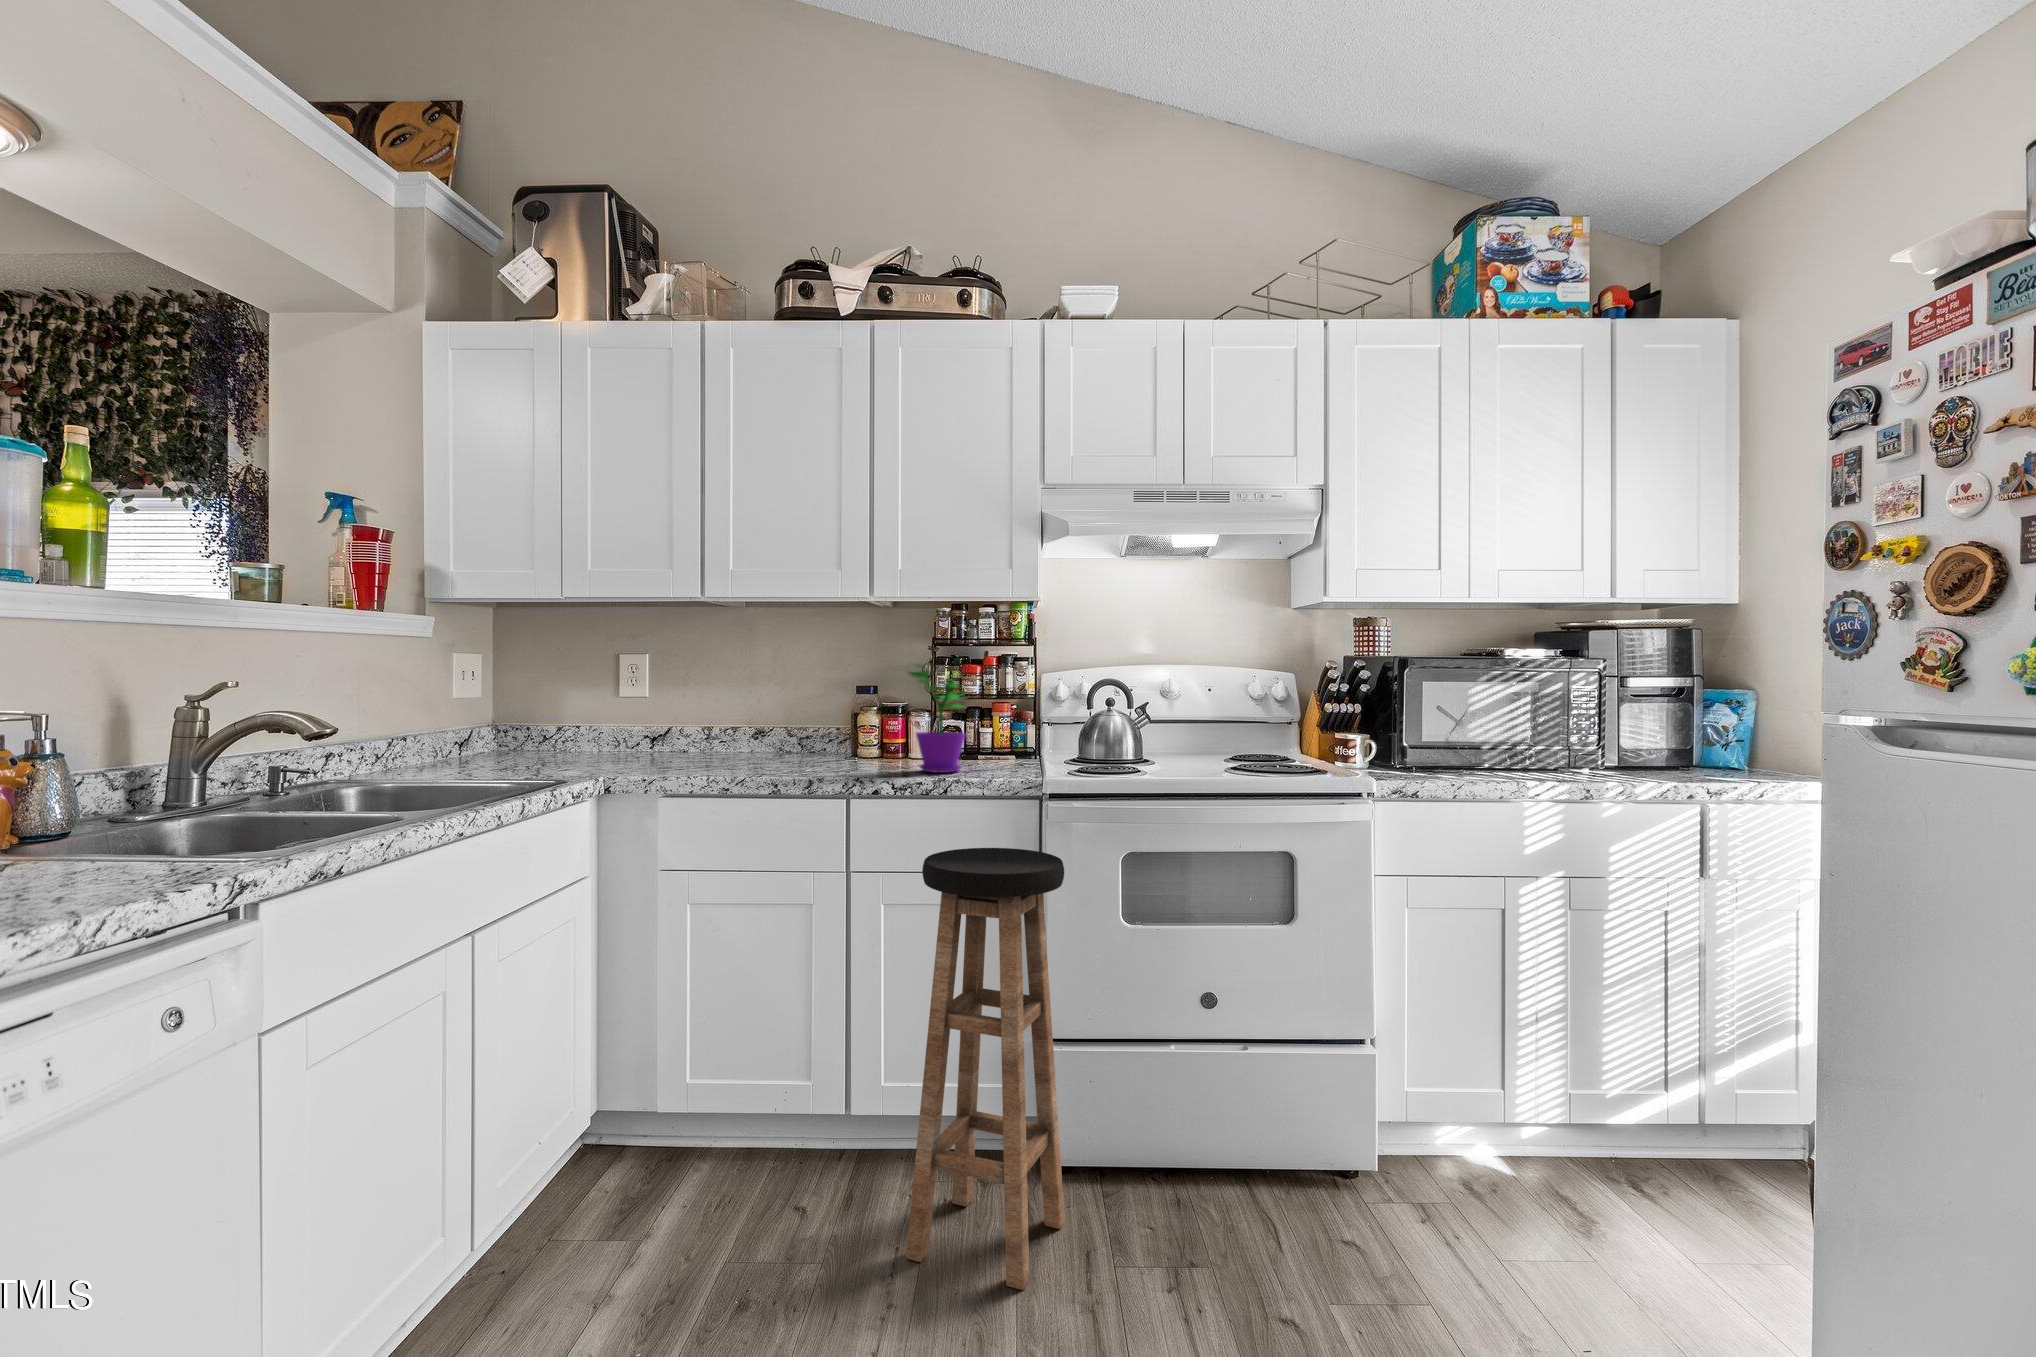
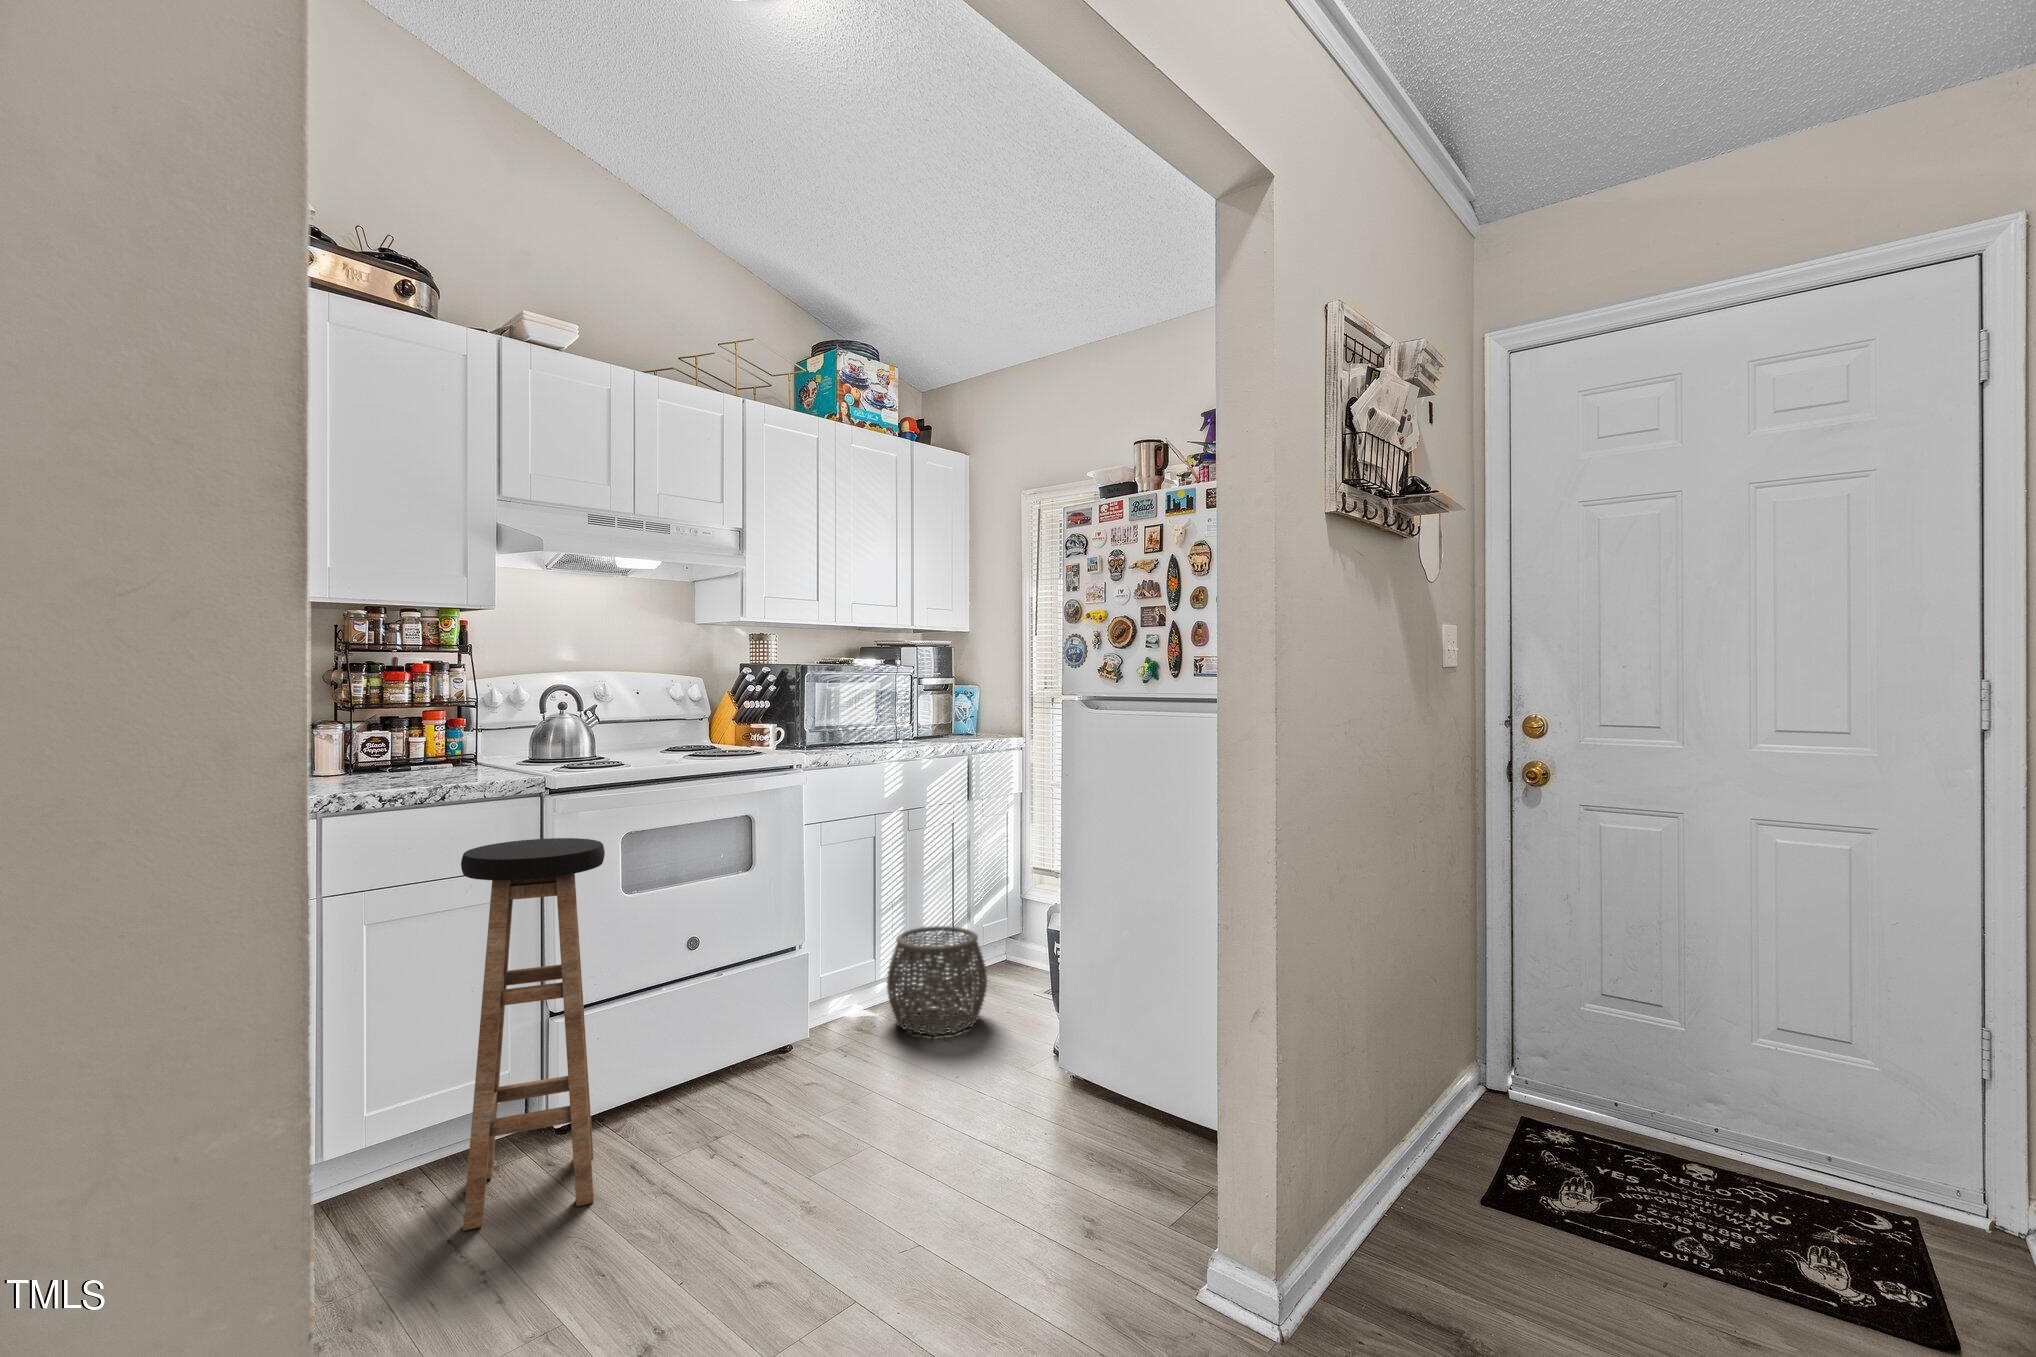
flower pot: present [907,665,966,773] -> none [361,664,441,781]
woven basket: none [1511,1058,1699,1254] -> present [887,926,987,1035]

